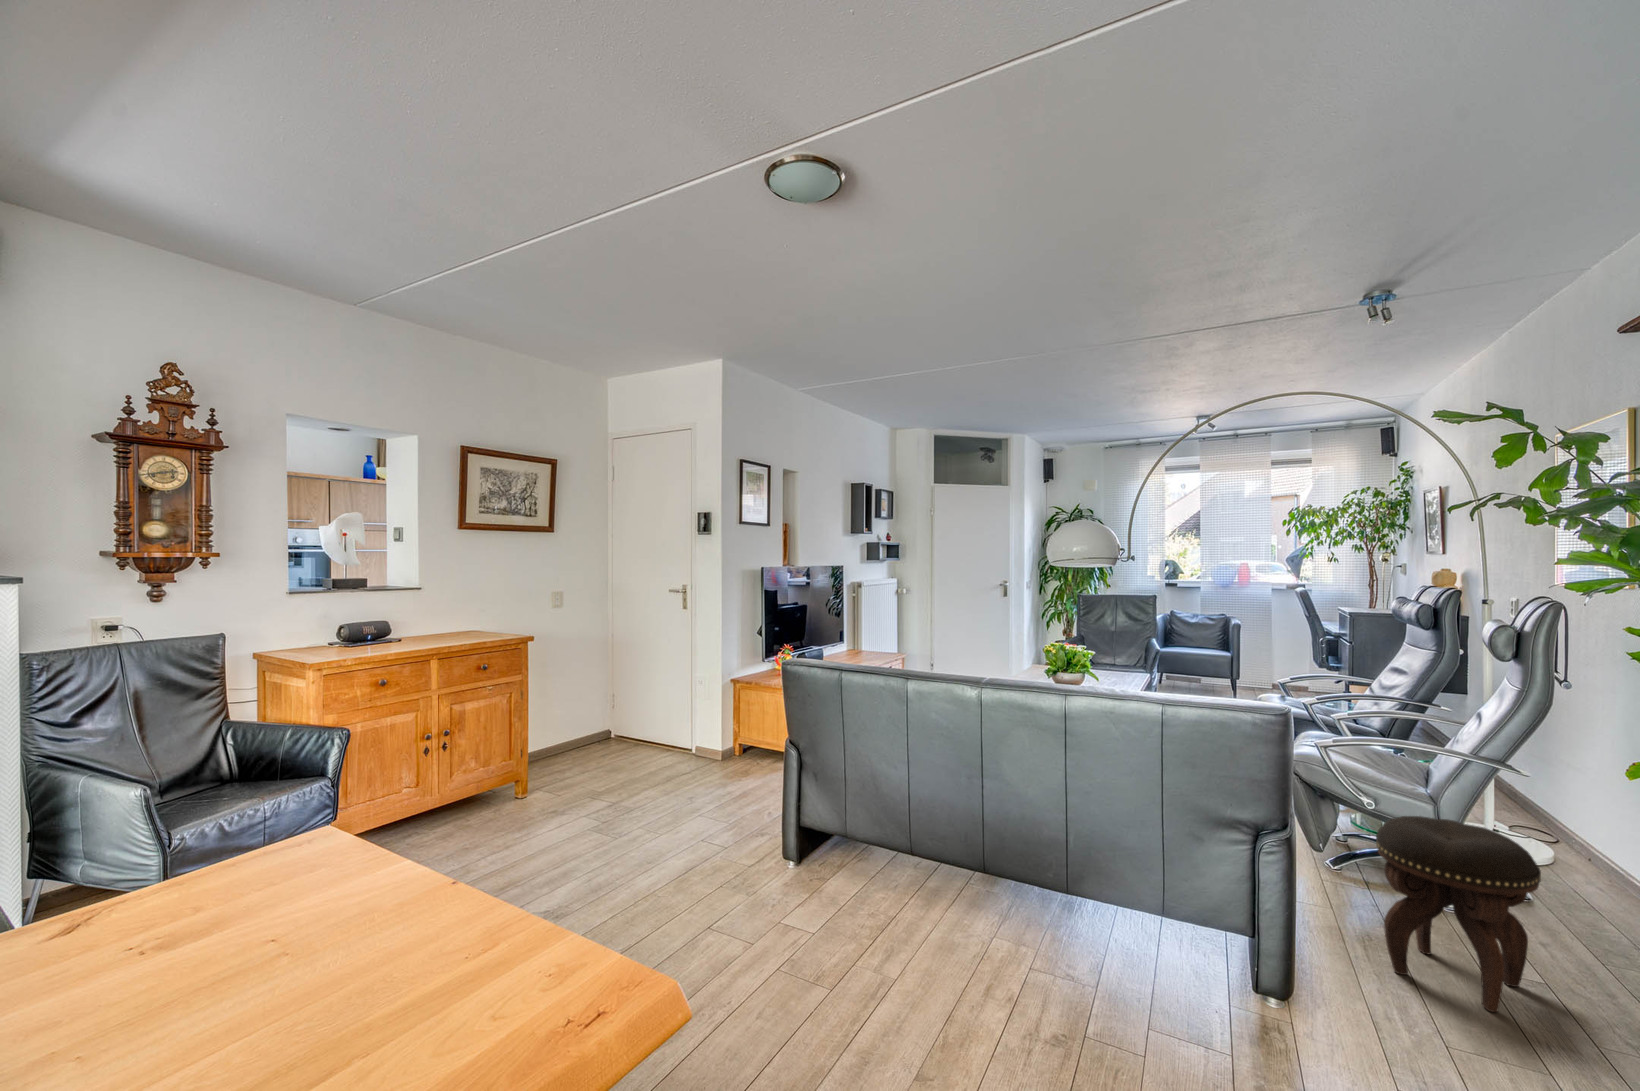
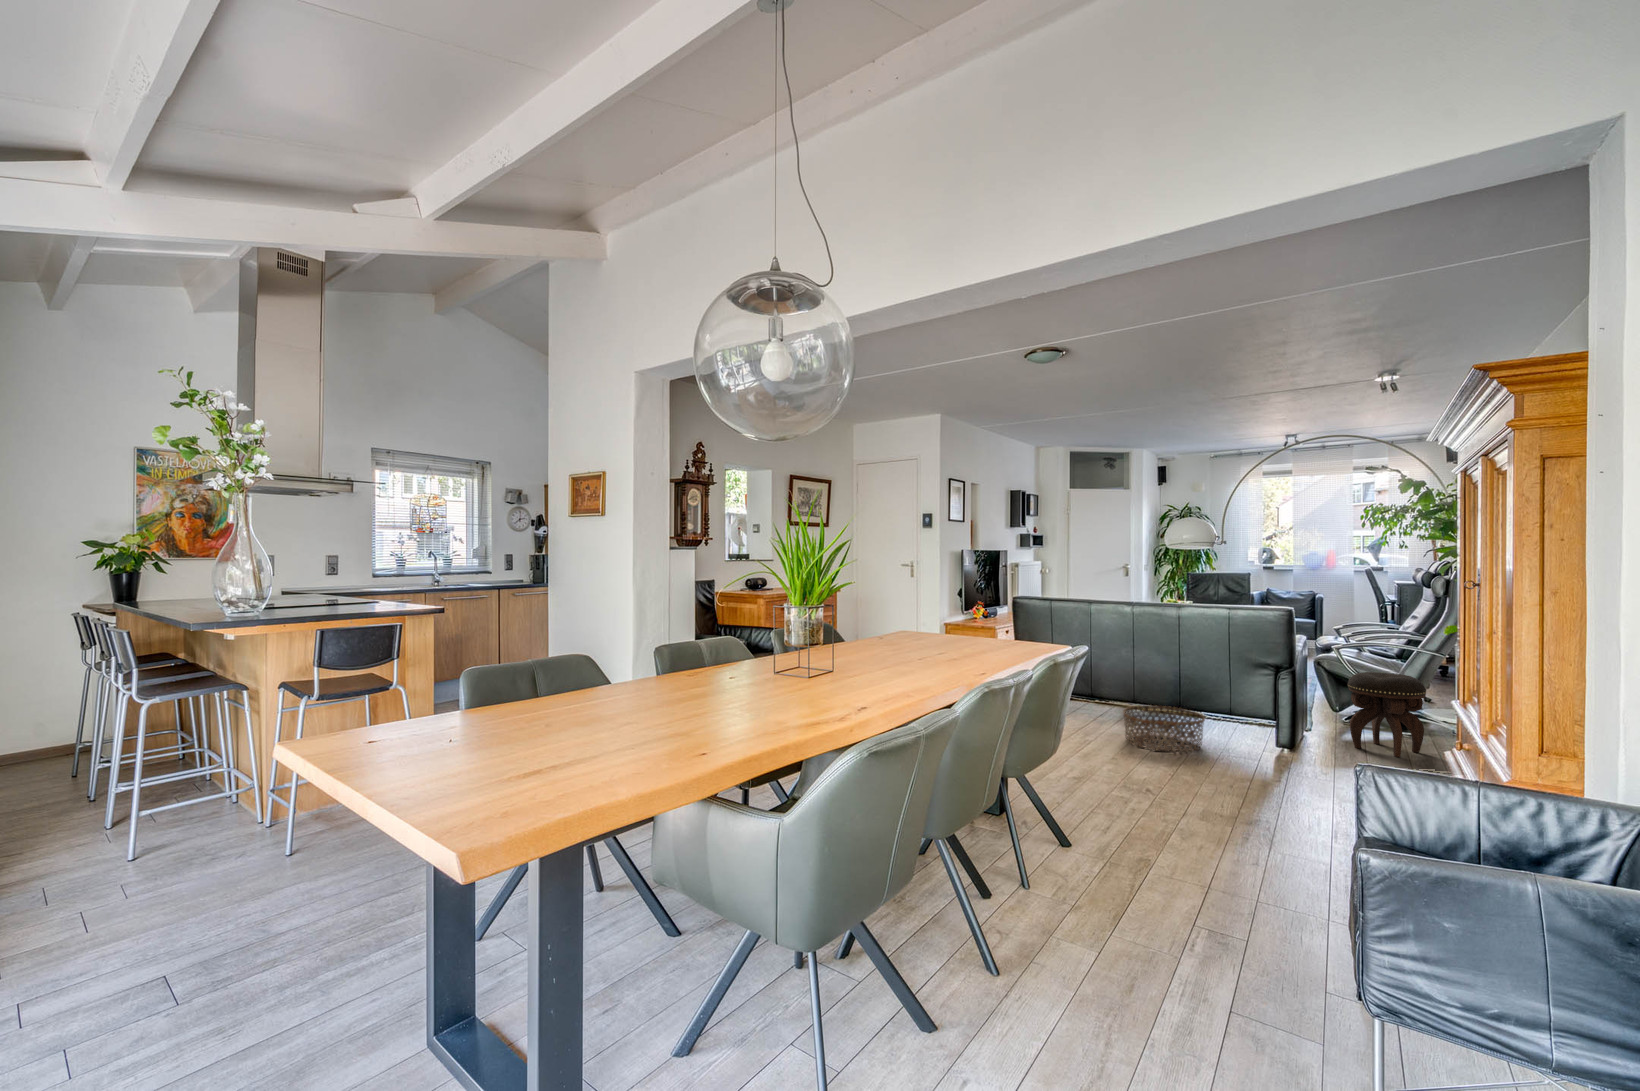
basket: none [959,885,1118,1029] -> present [1123,705,1205,752]

